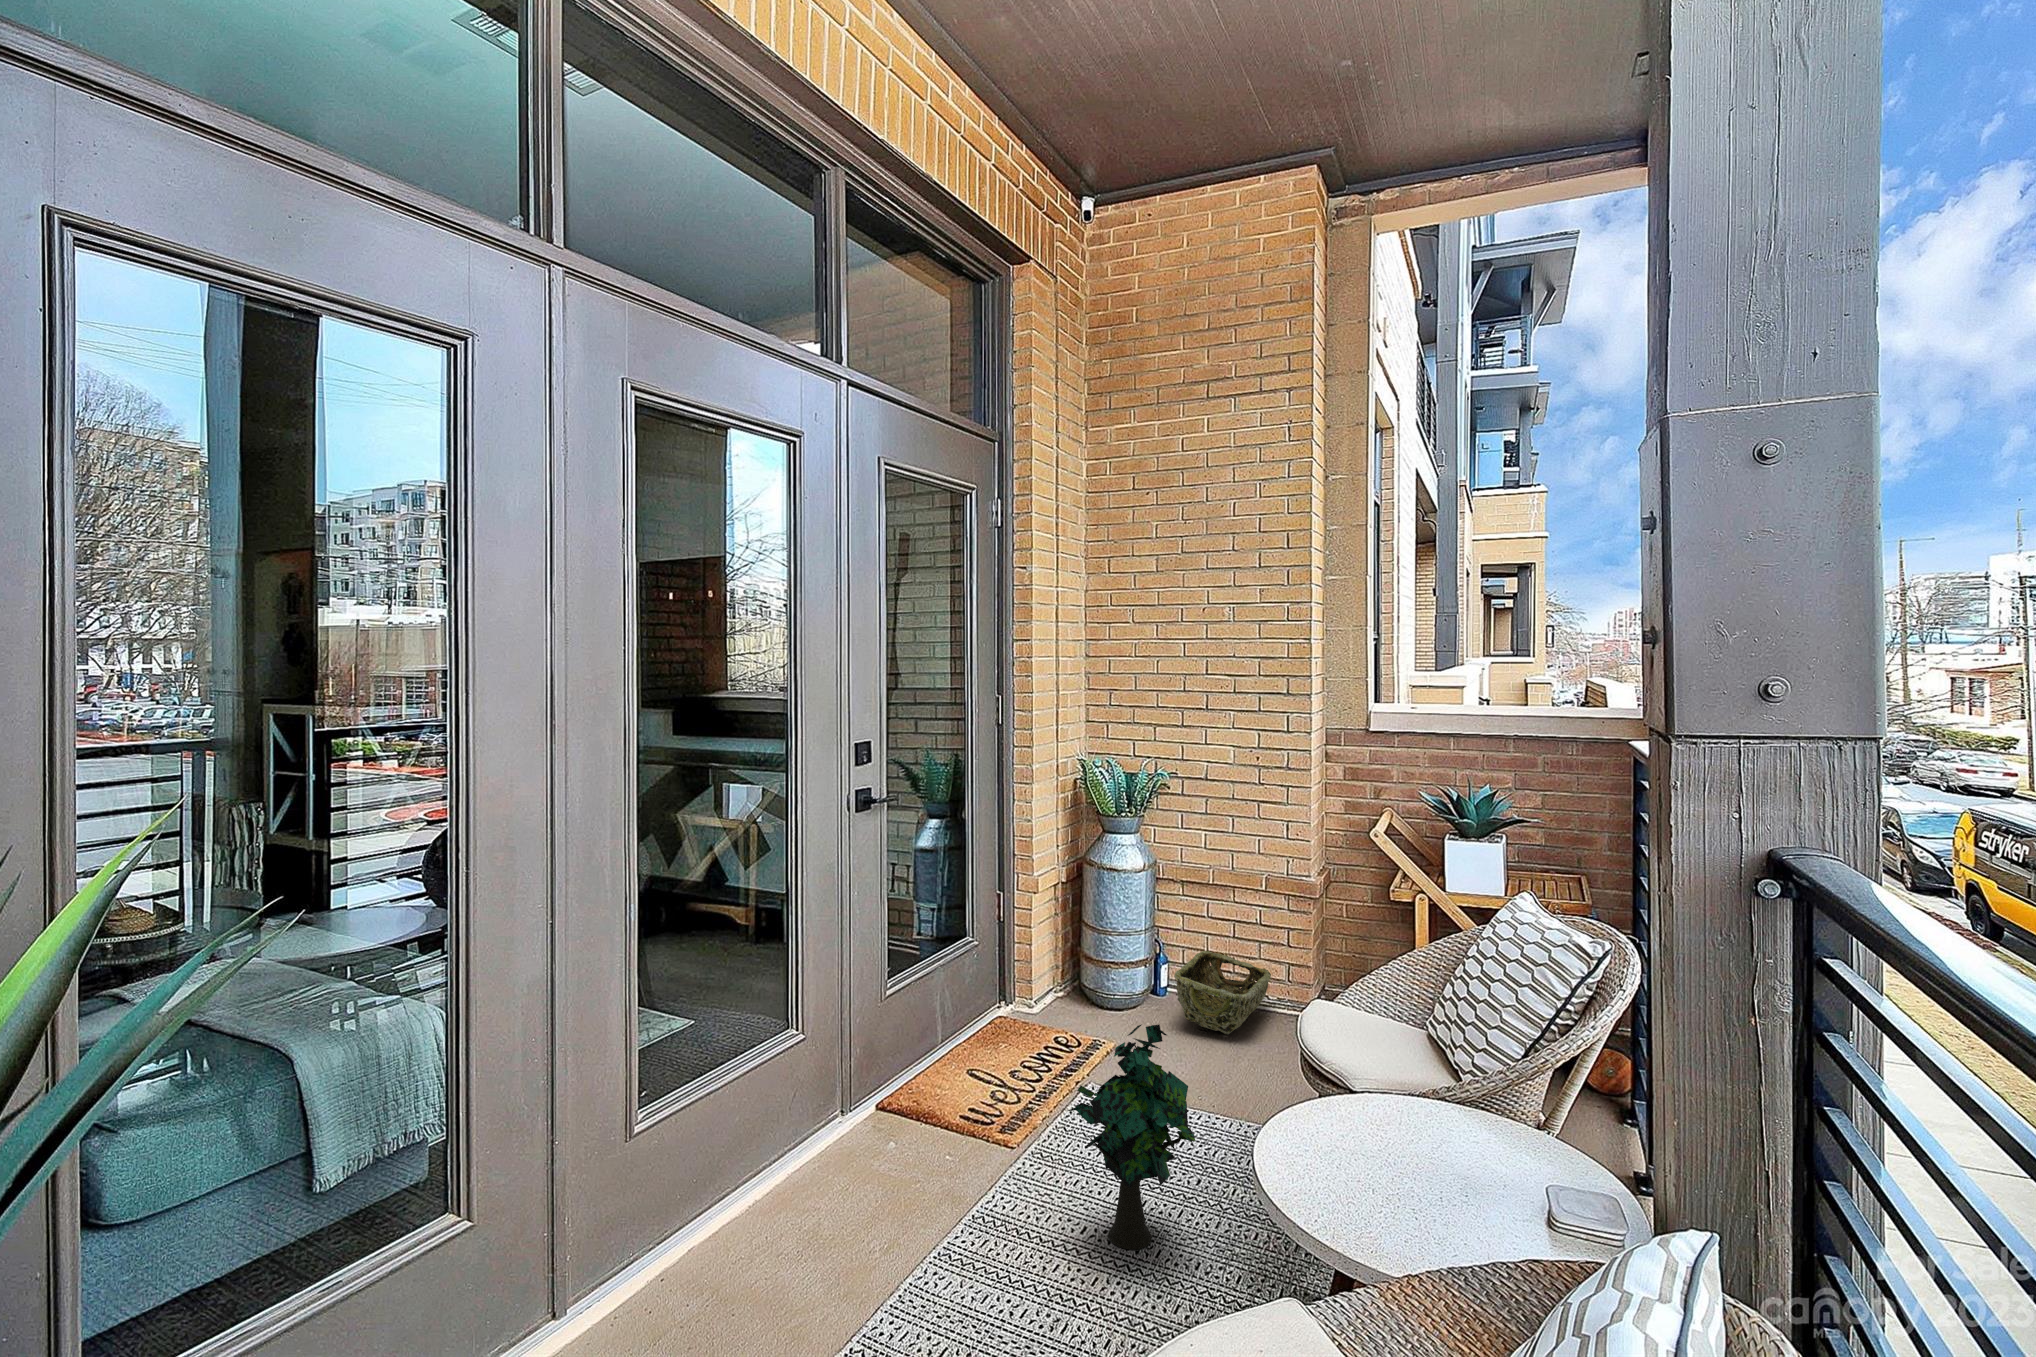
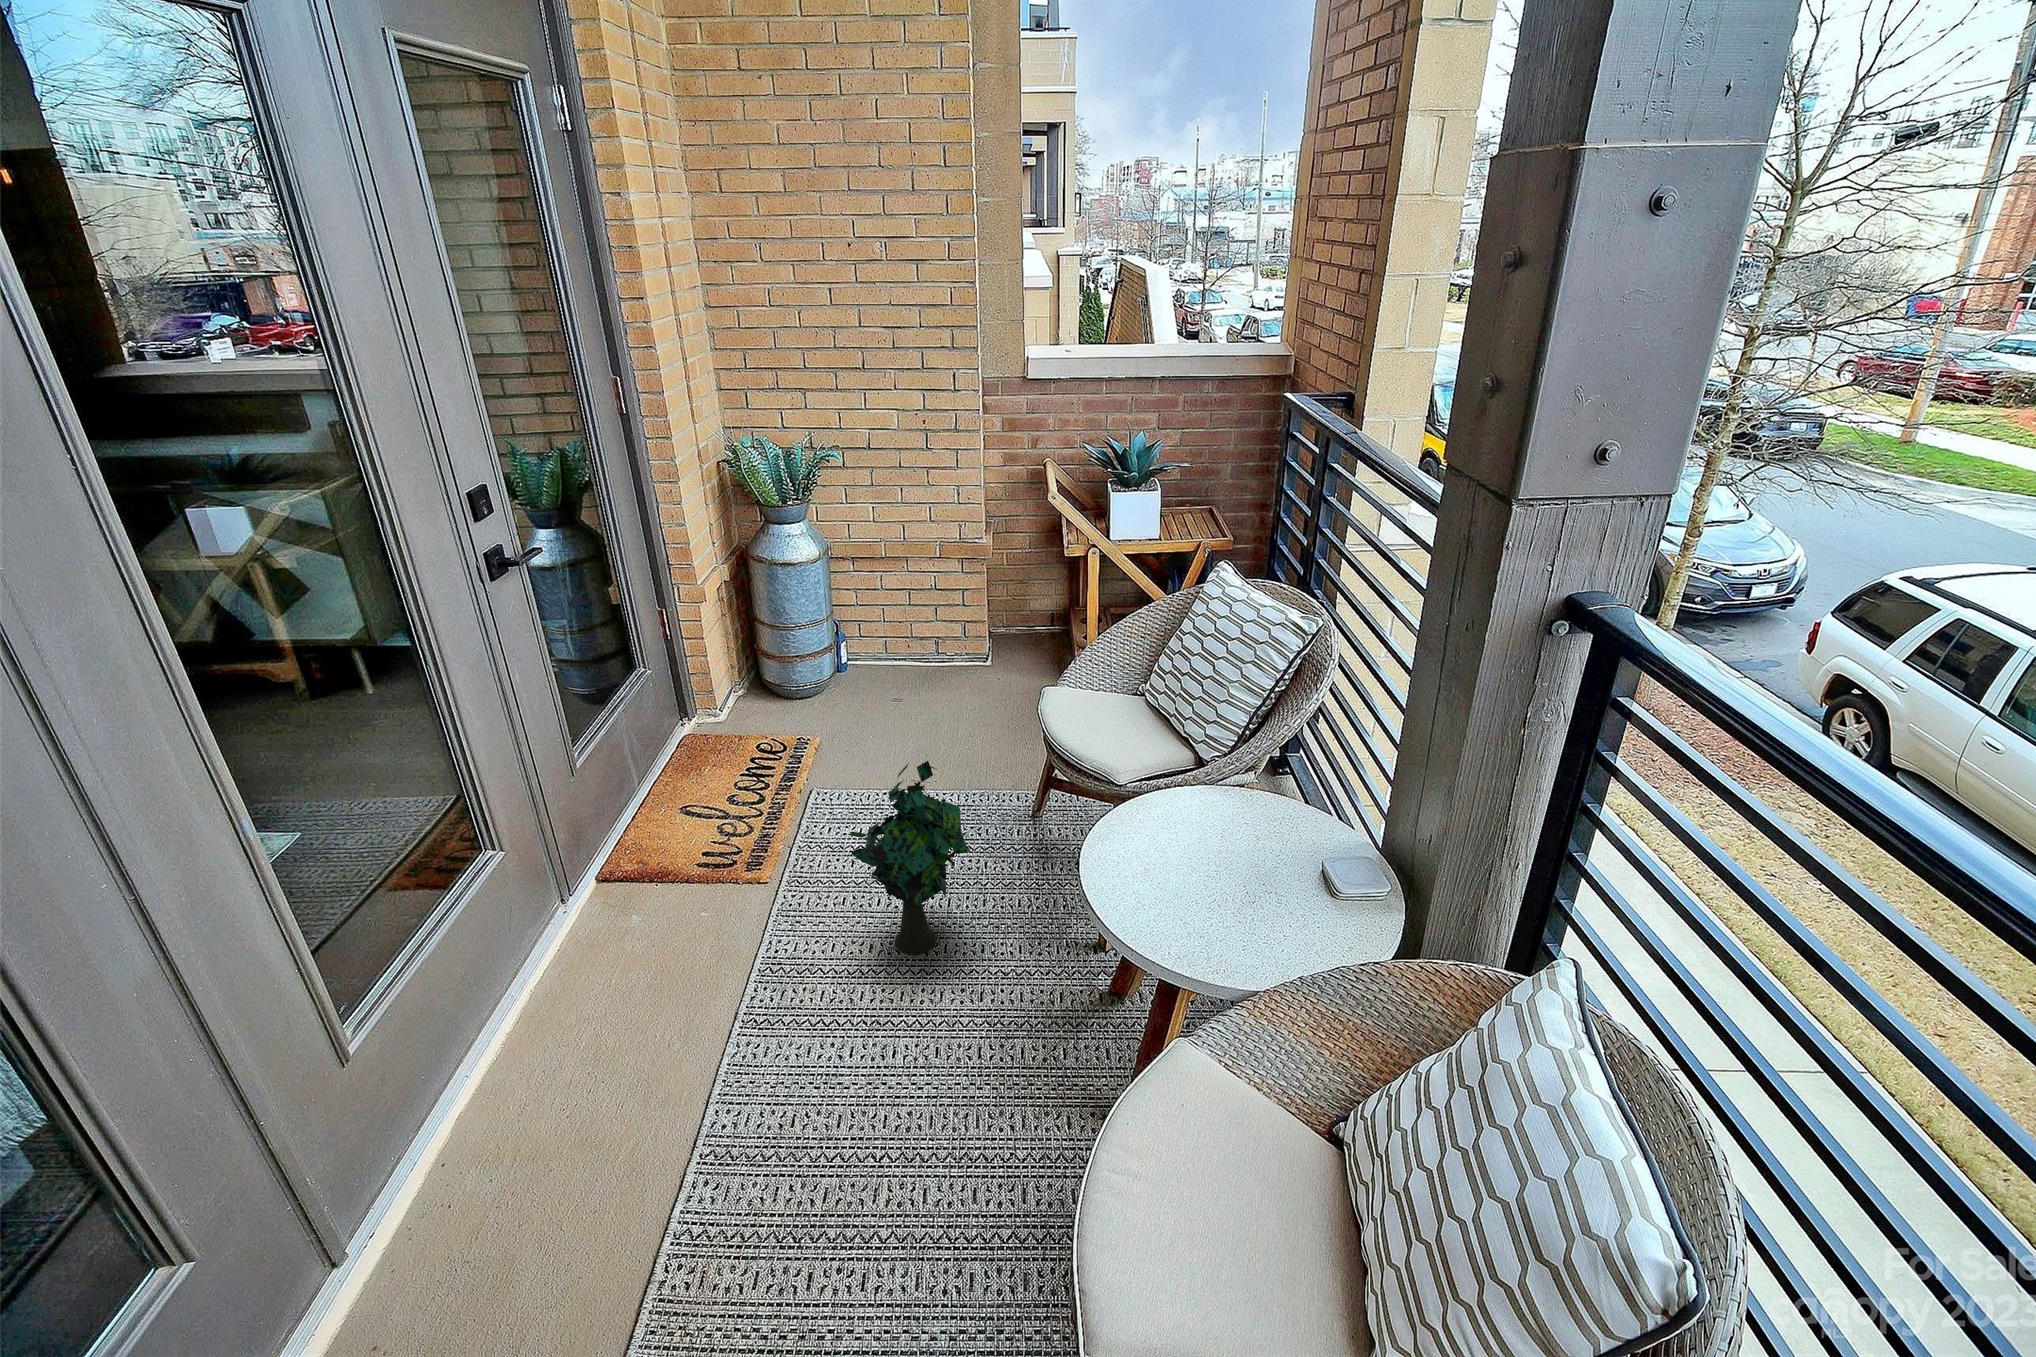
woven basket: present [1174,951,1271,1034] -> none [868,624,953,704]

